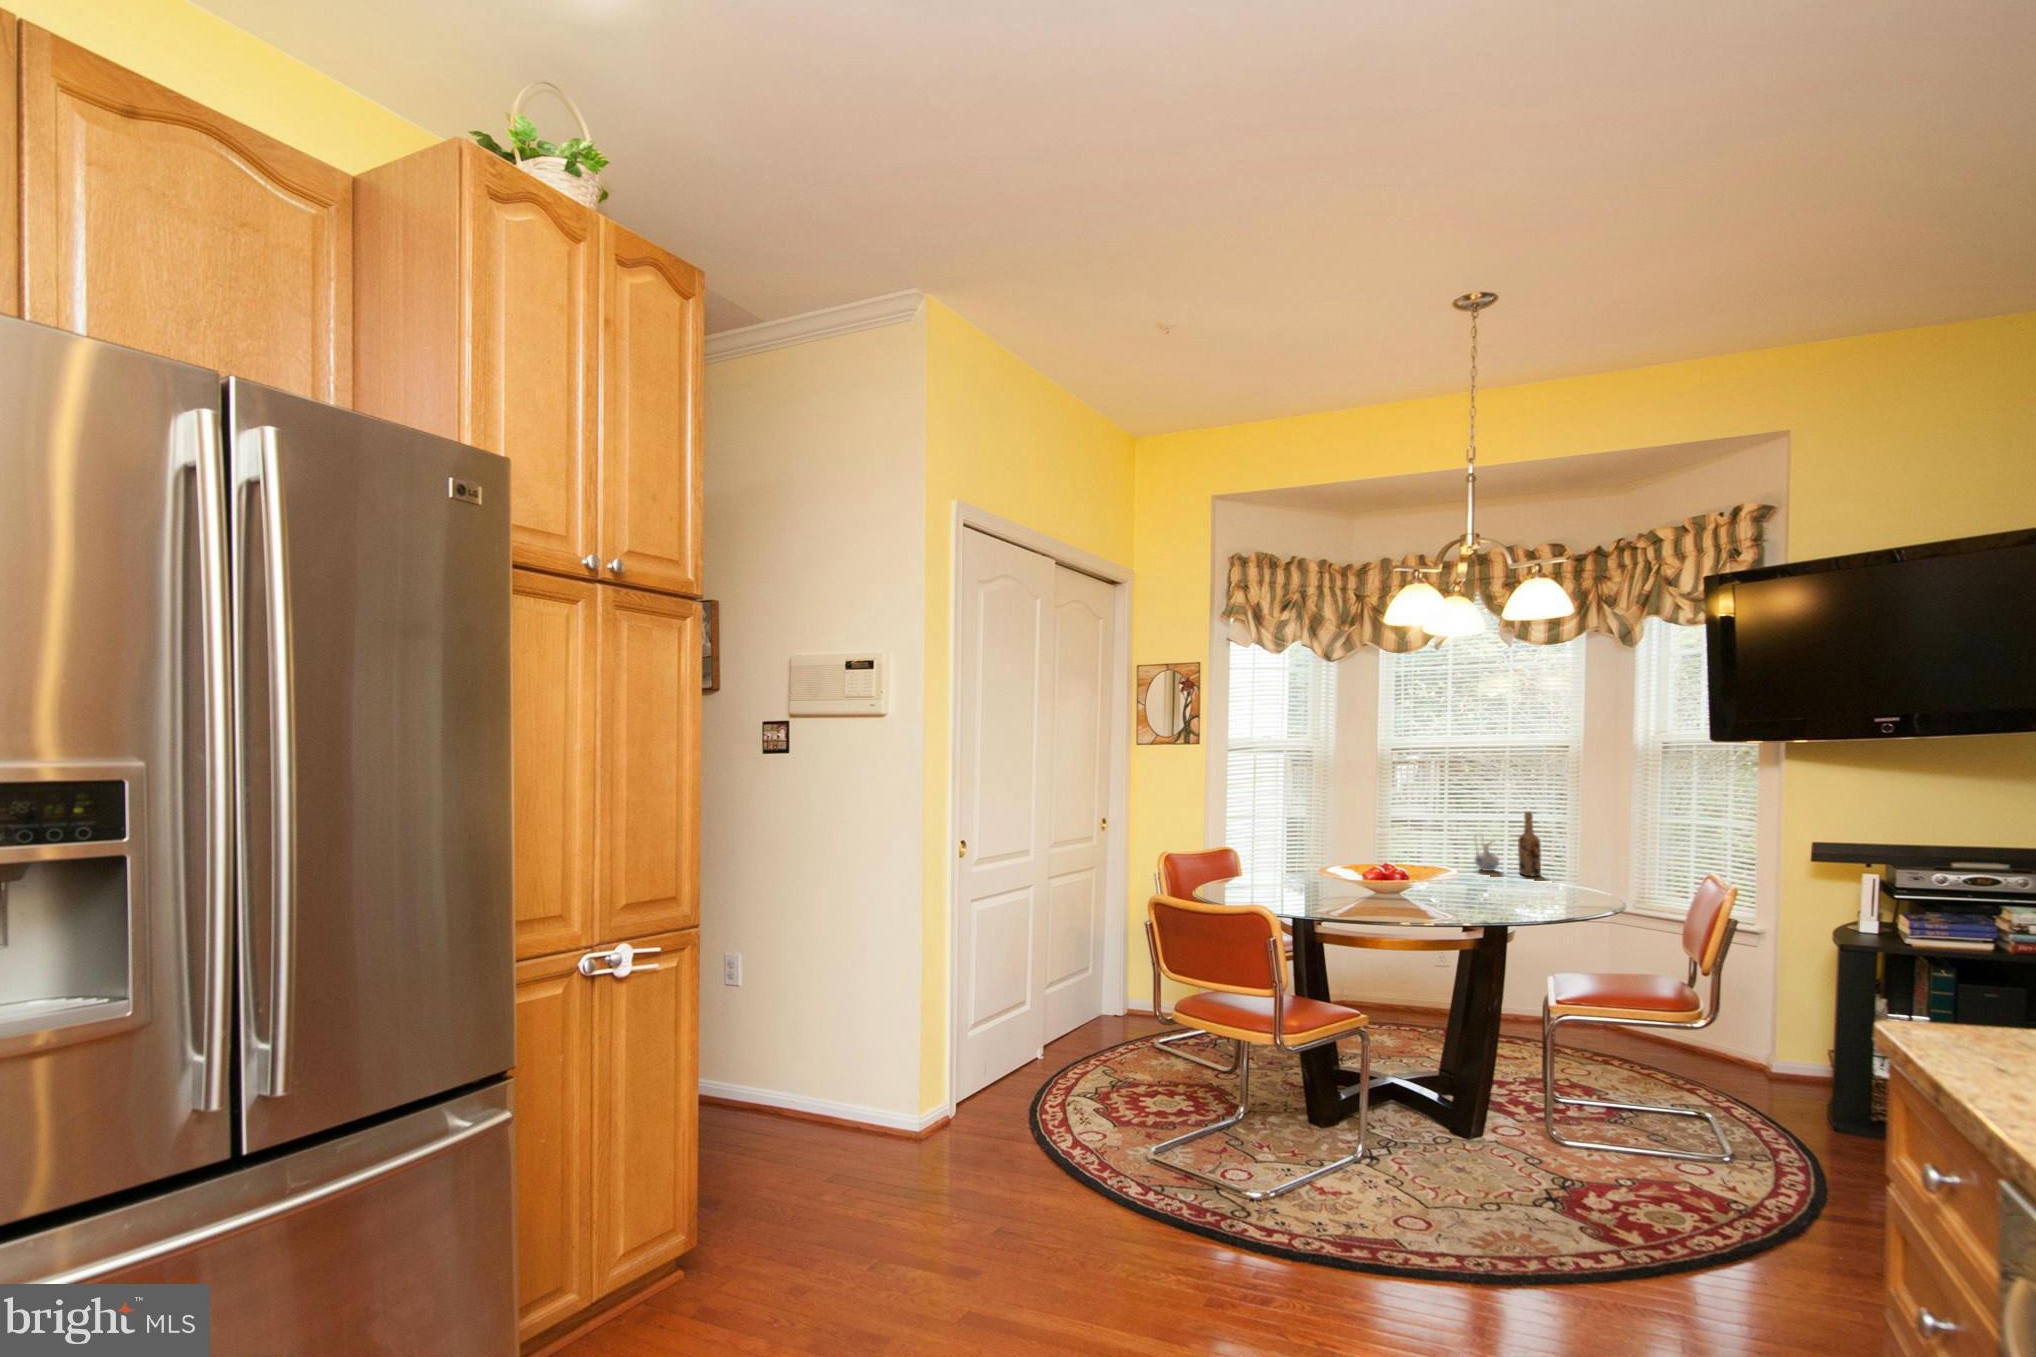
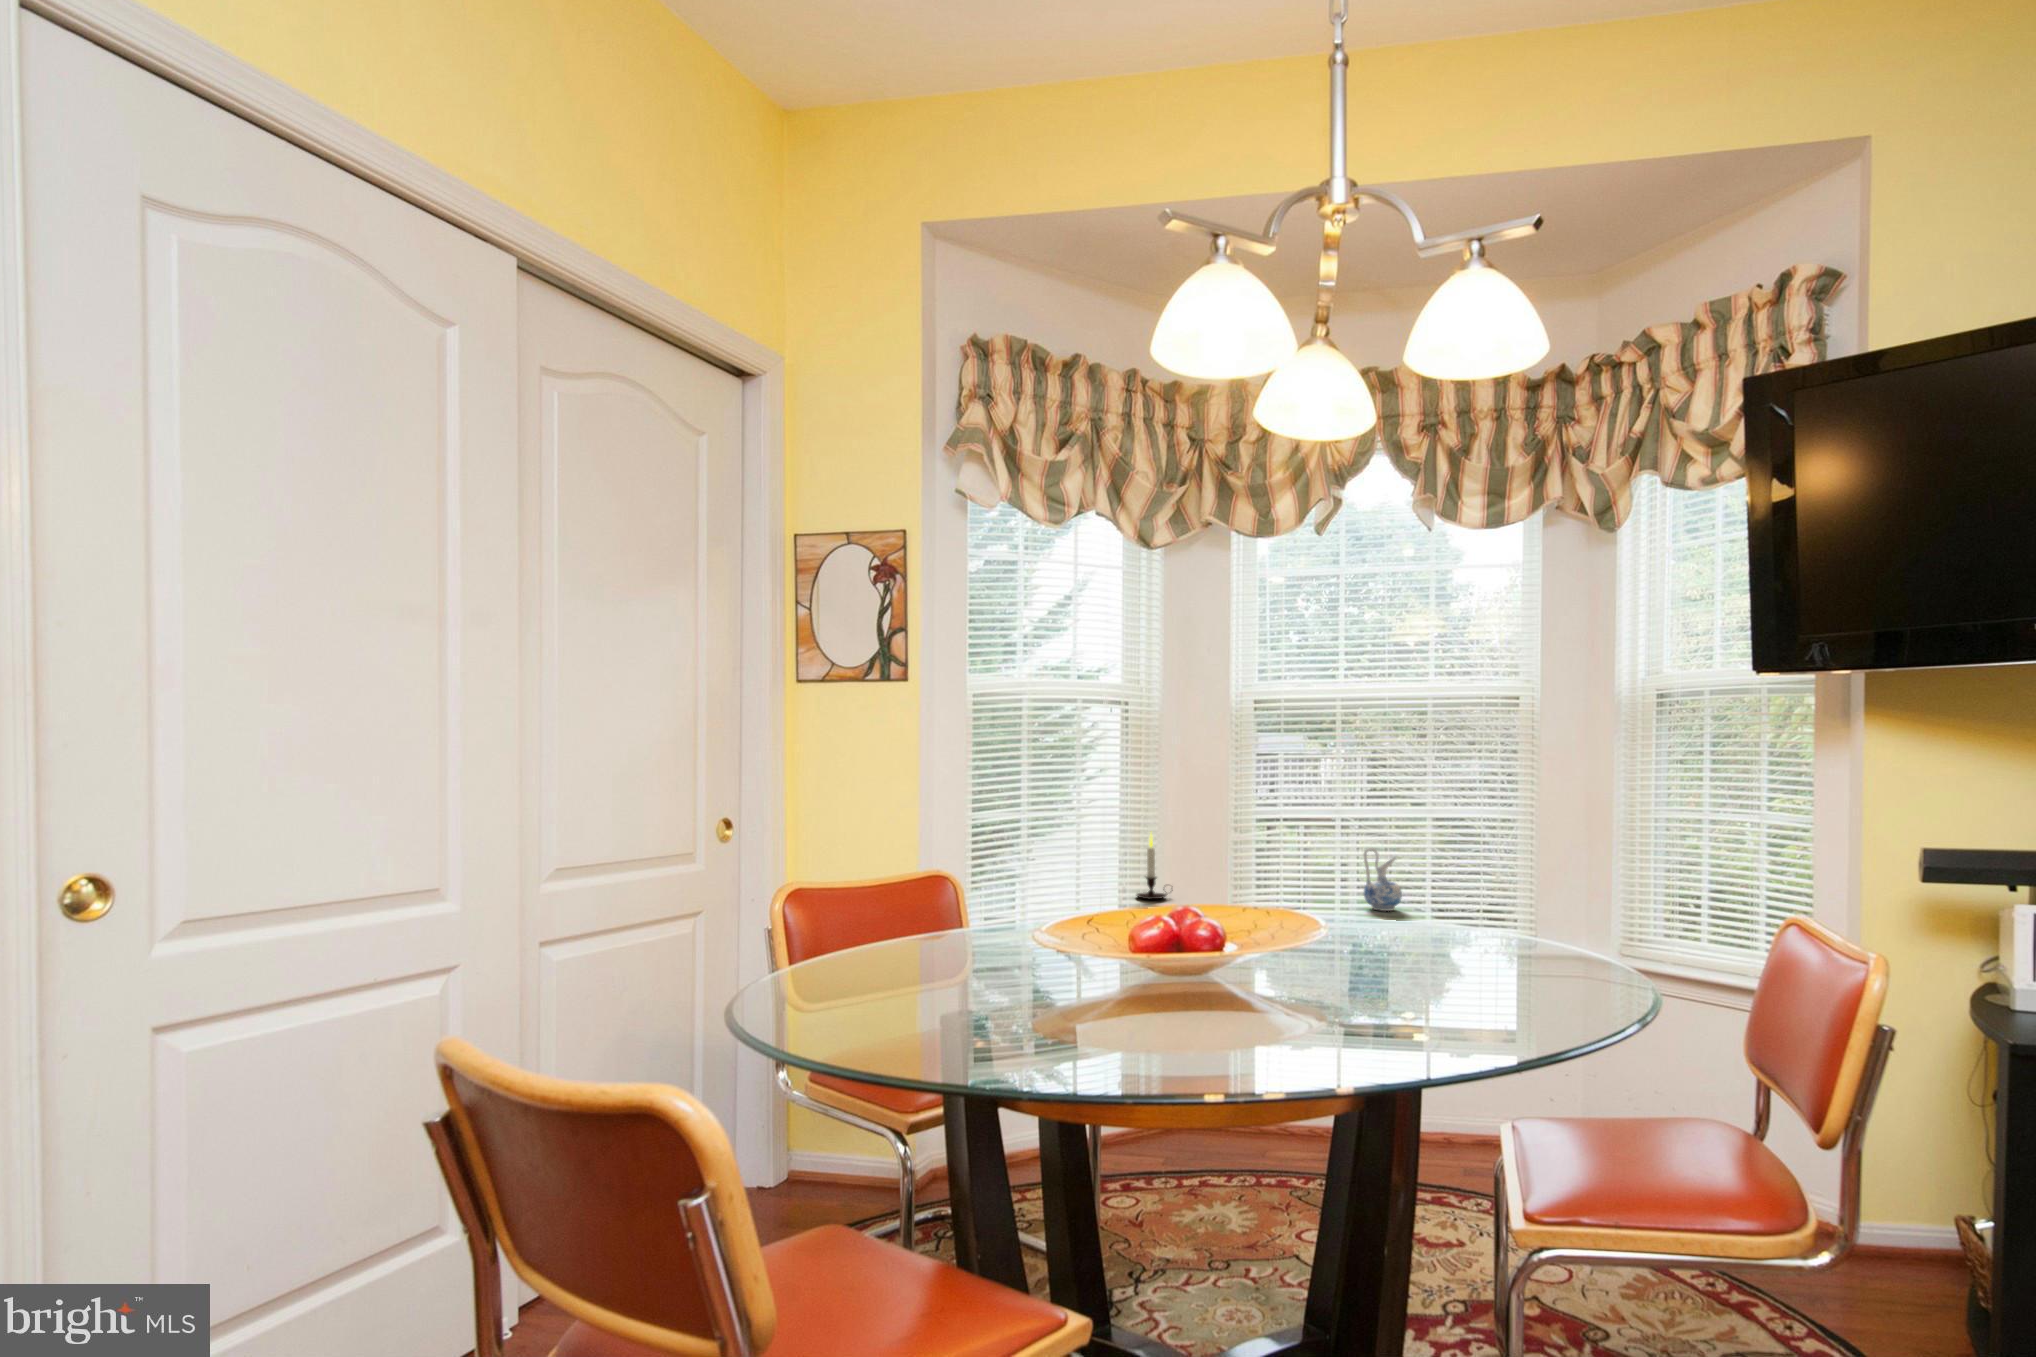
wine bottle: present [1518,812,1541,876] -> none [1431,809,1465,917]
candle: none [1332,821,1355,860] -> present [1137,834,1173,899]

